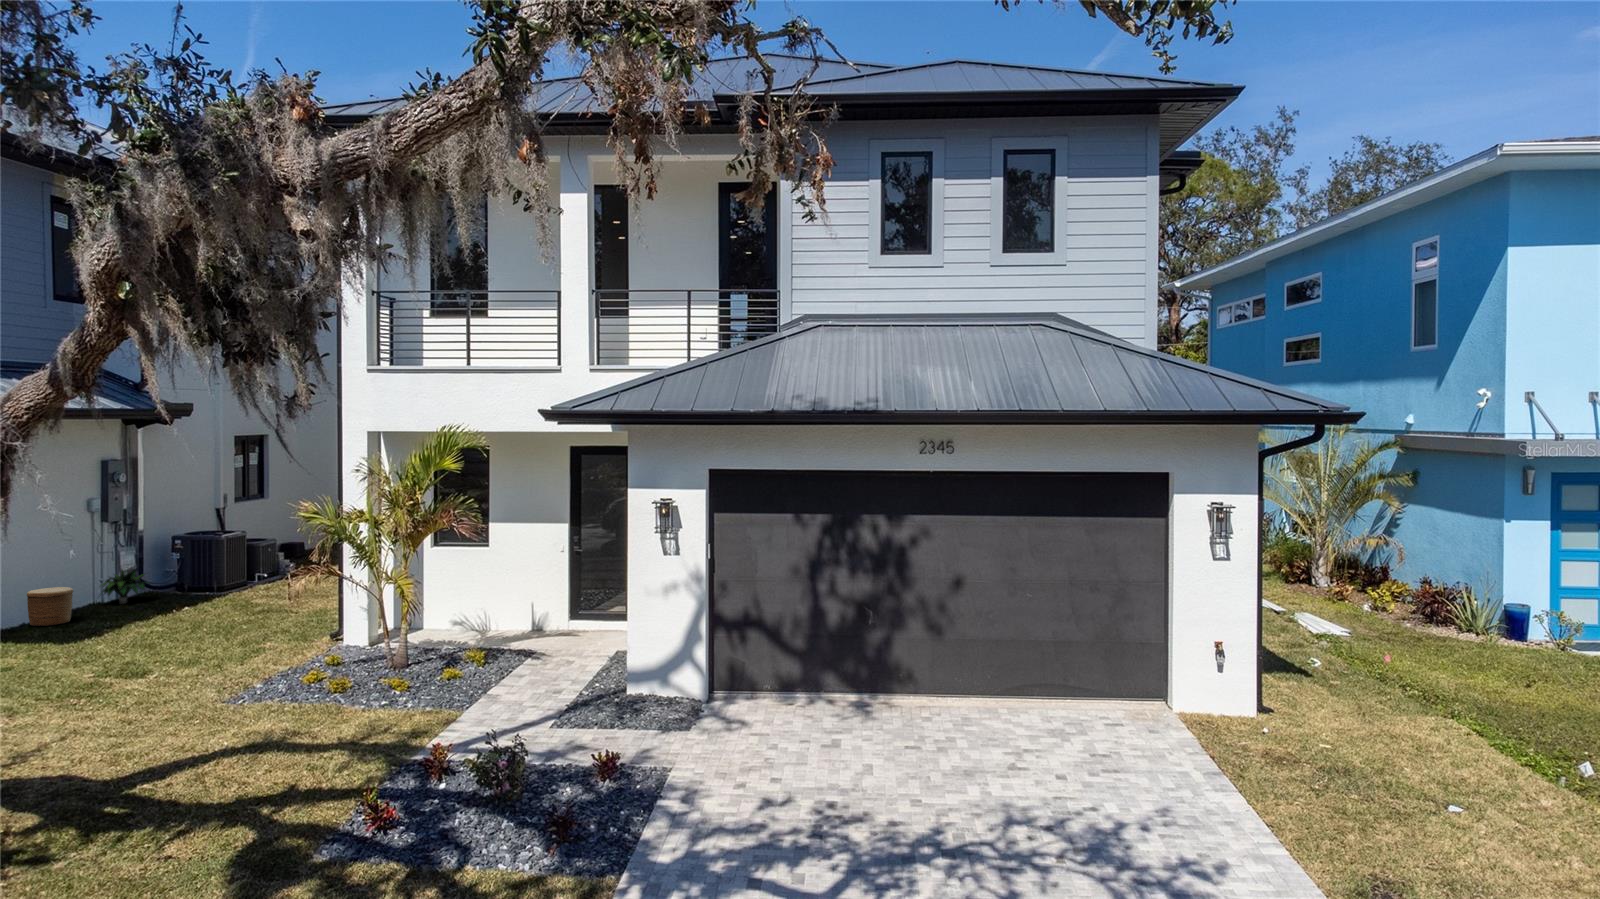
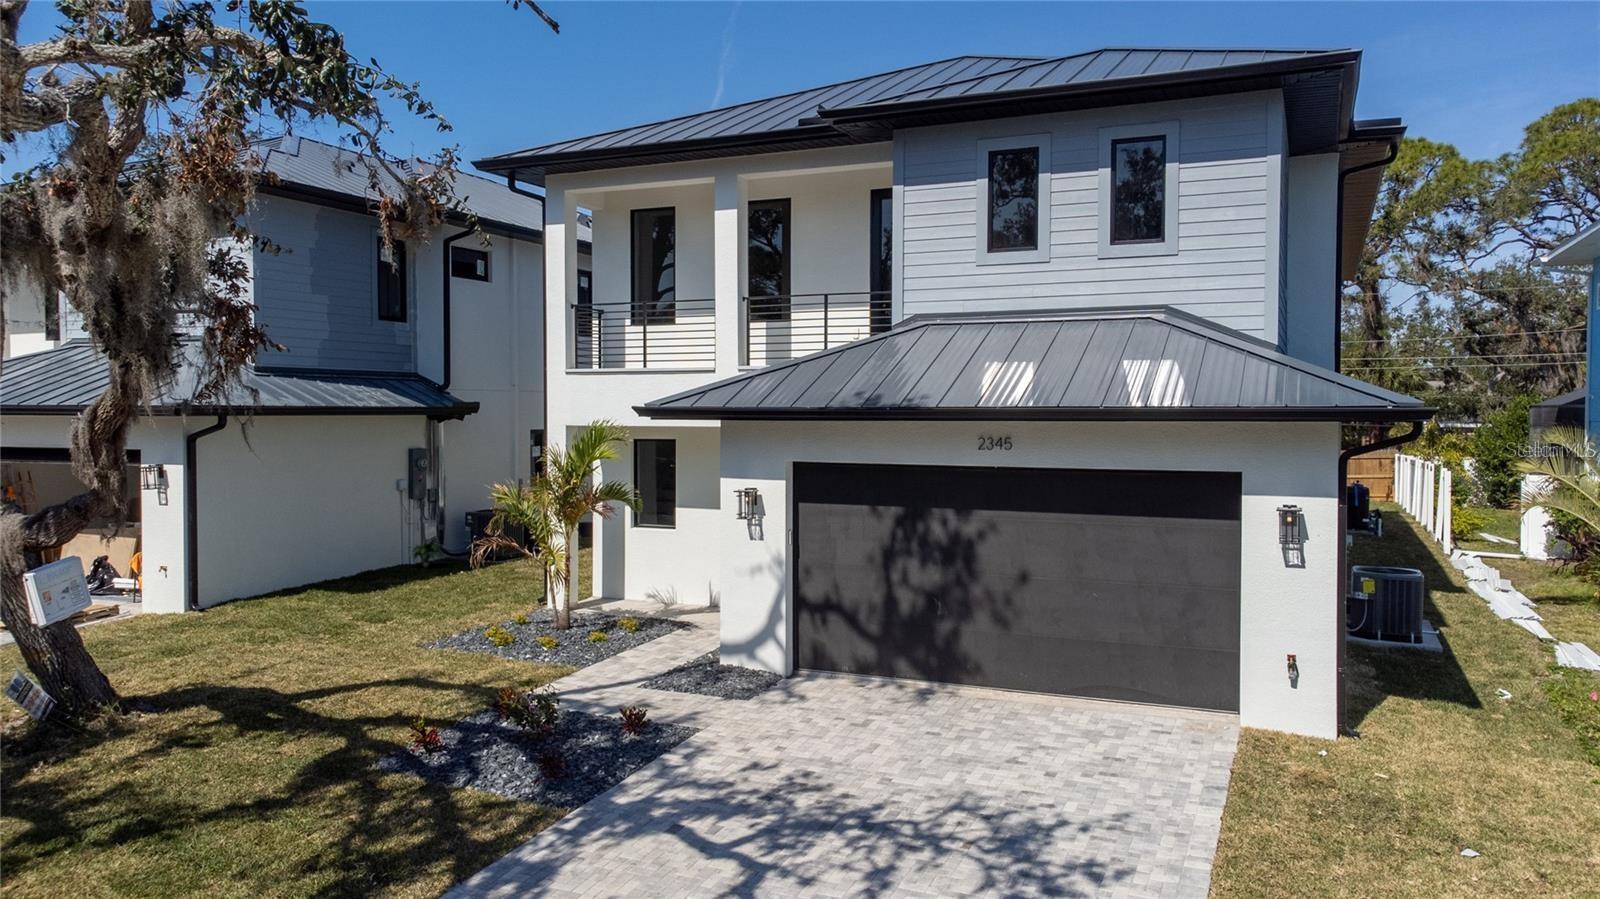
woven basket: present [27,587,73,626] -> none [356,549,386,578]

